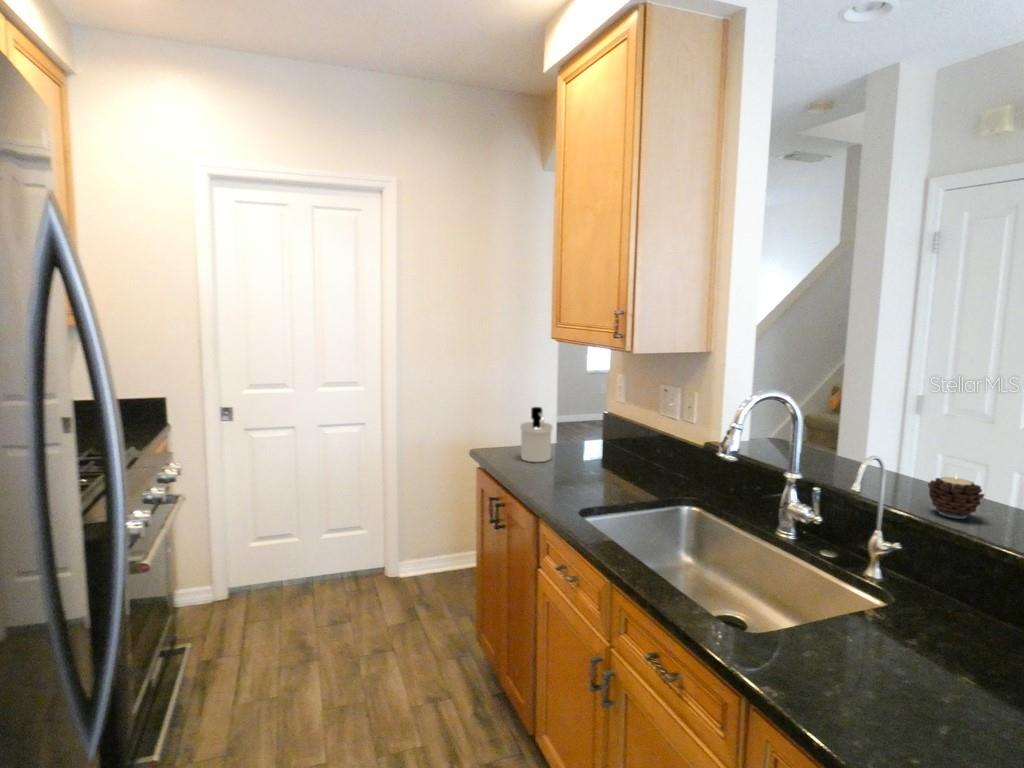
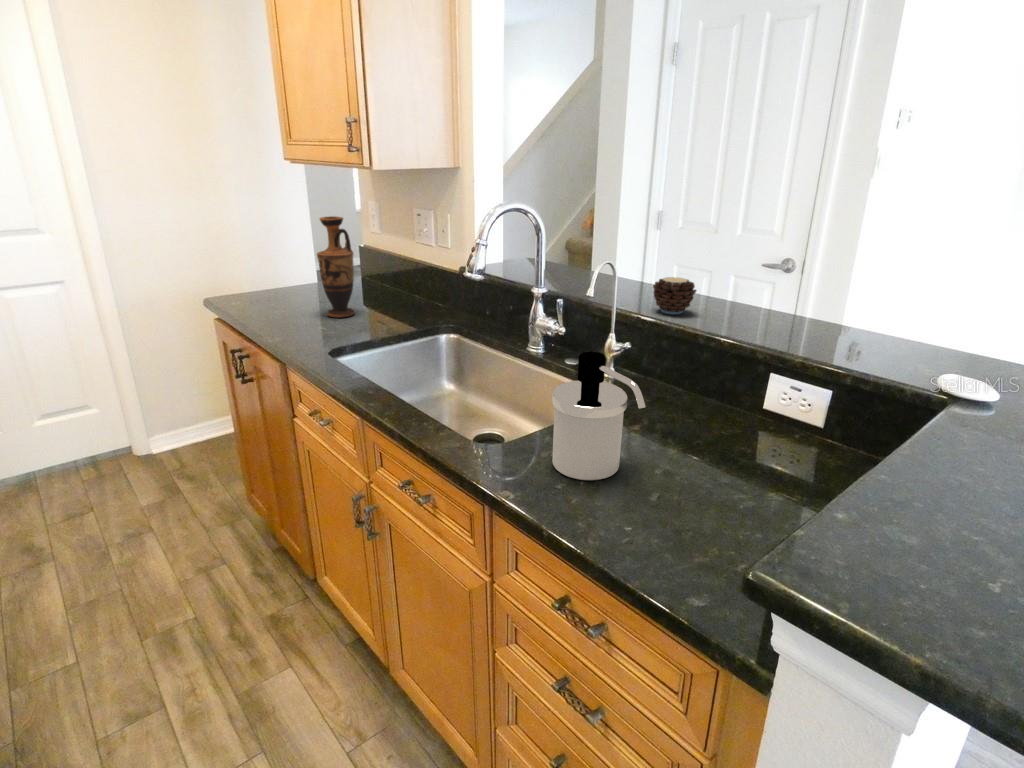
vase: none [574,389,605,479] -> present [317,216,355,318]
soap dispenser: present [520,407,552,462] -> present [552,351,645,480]

